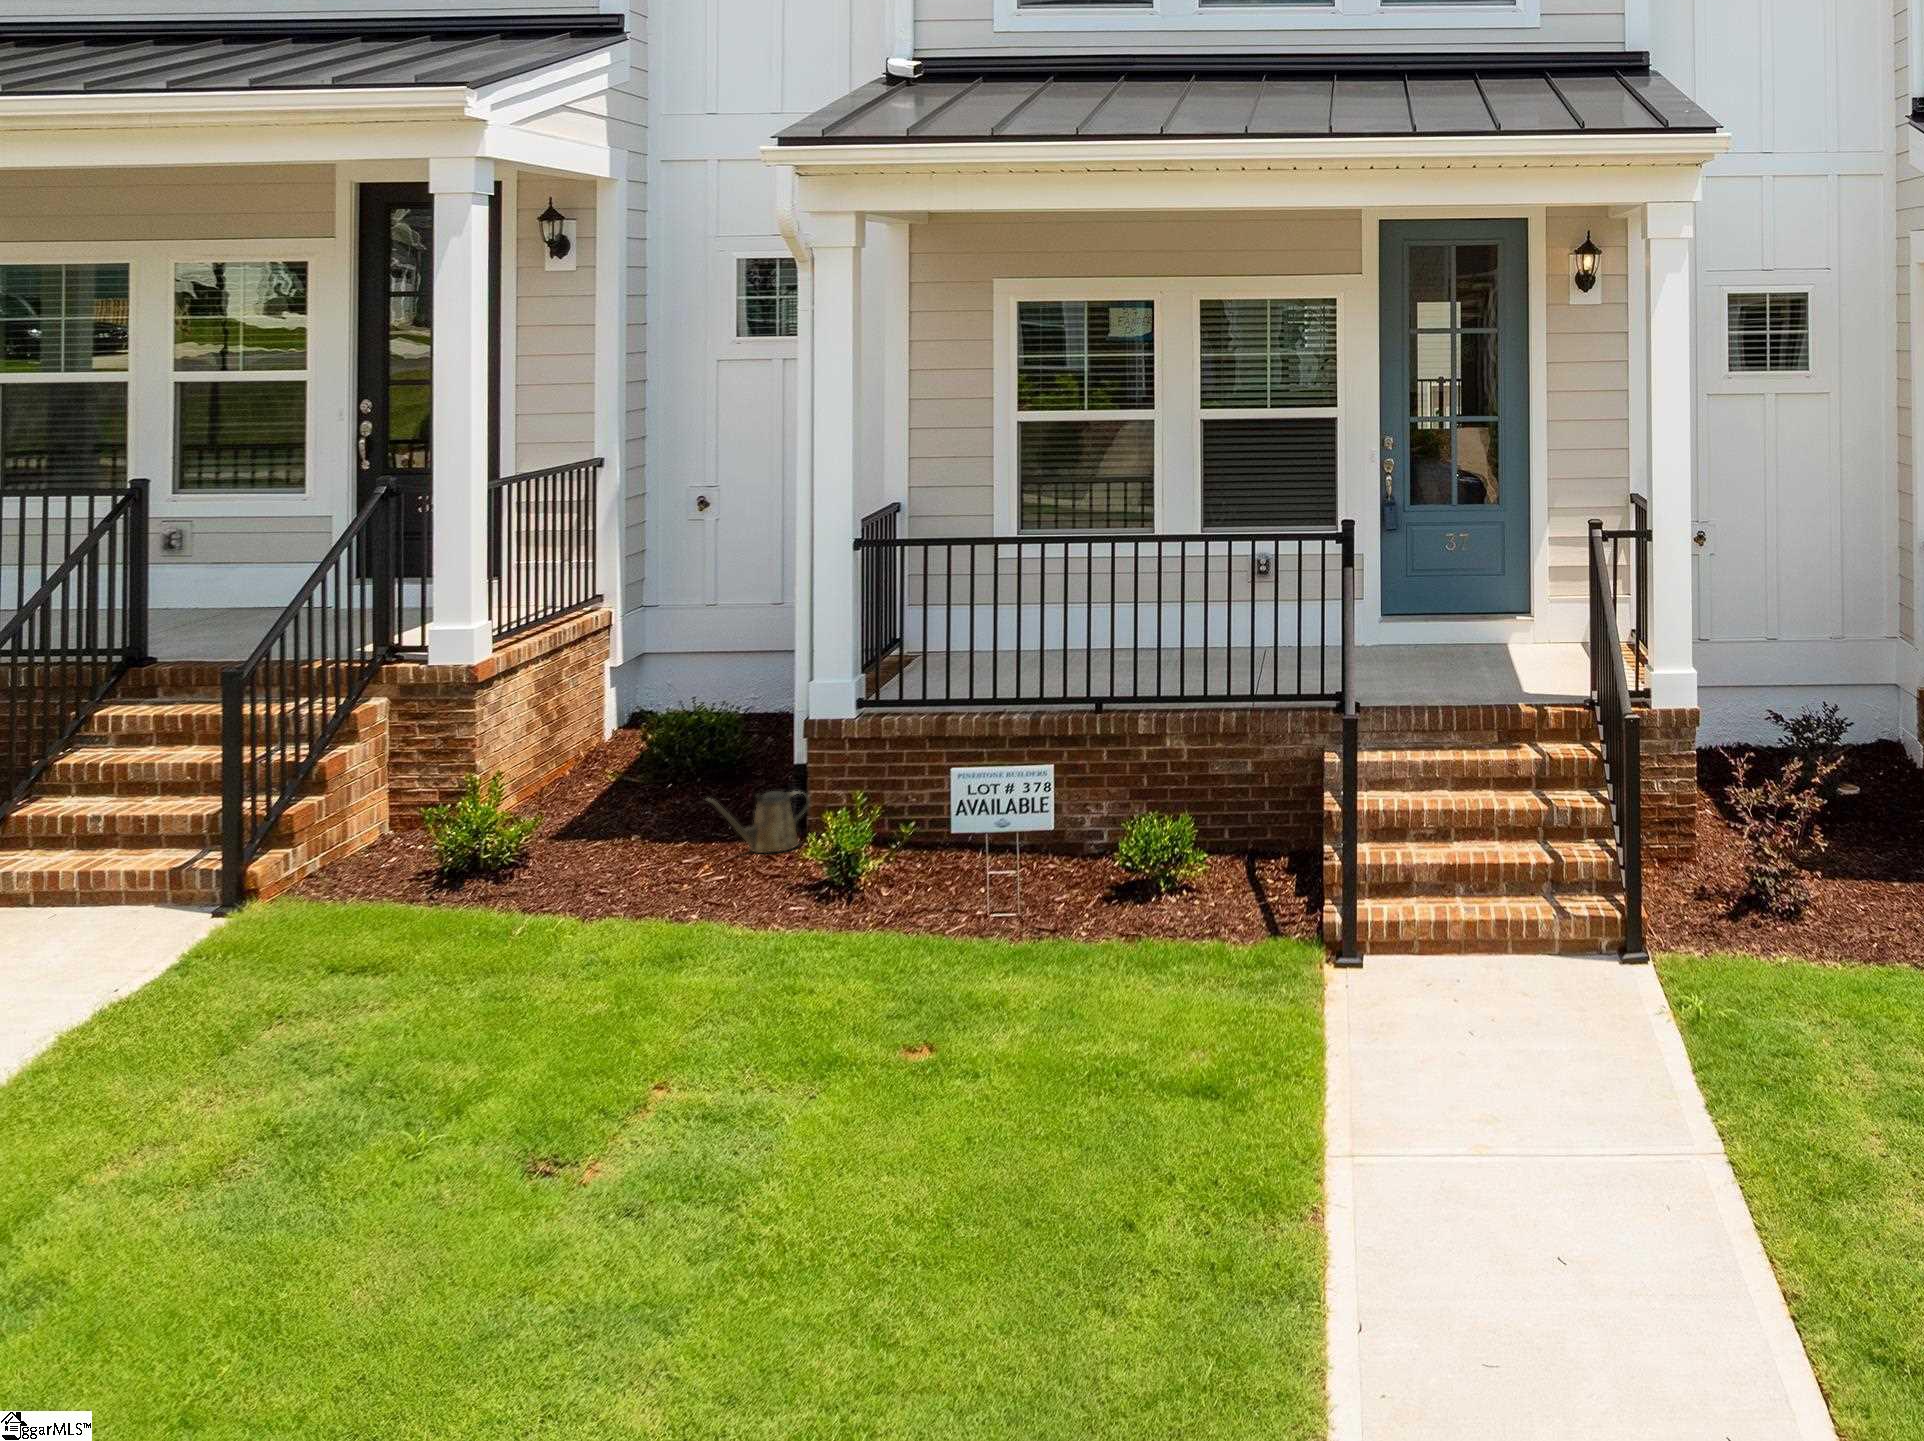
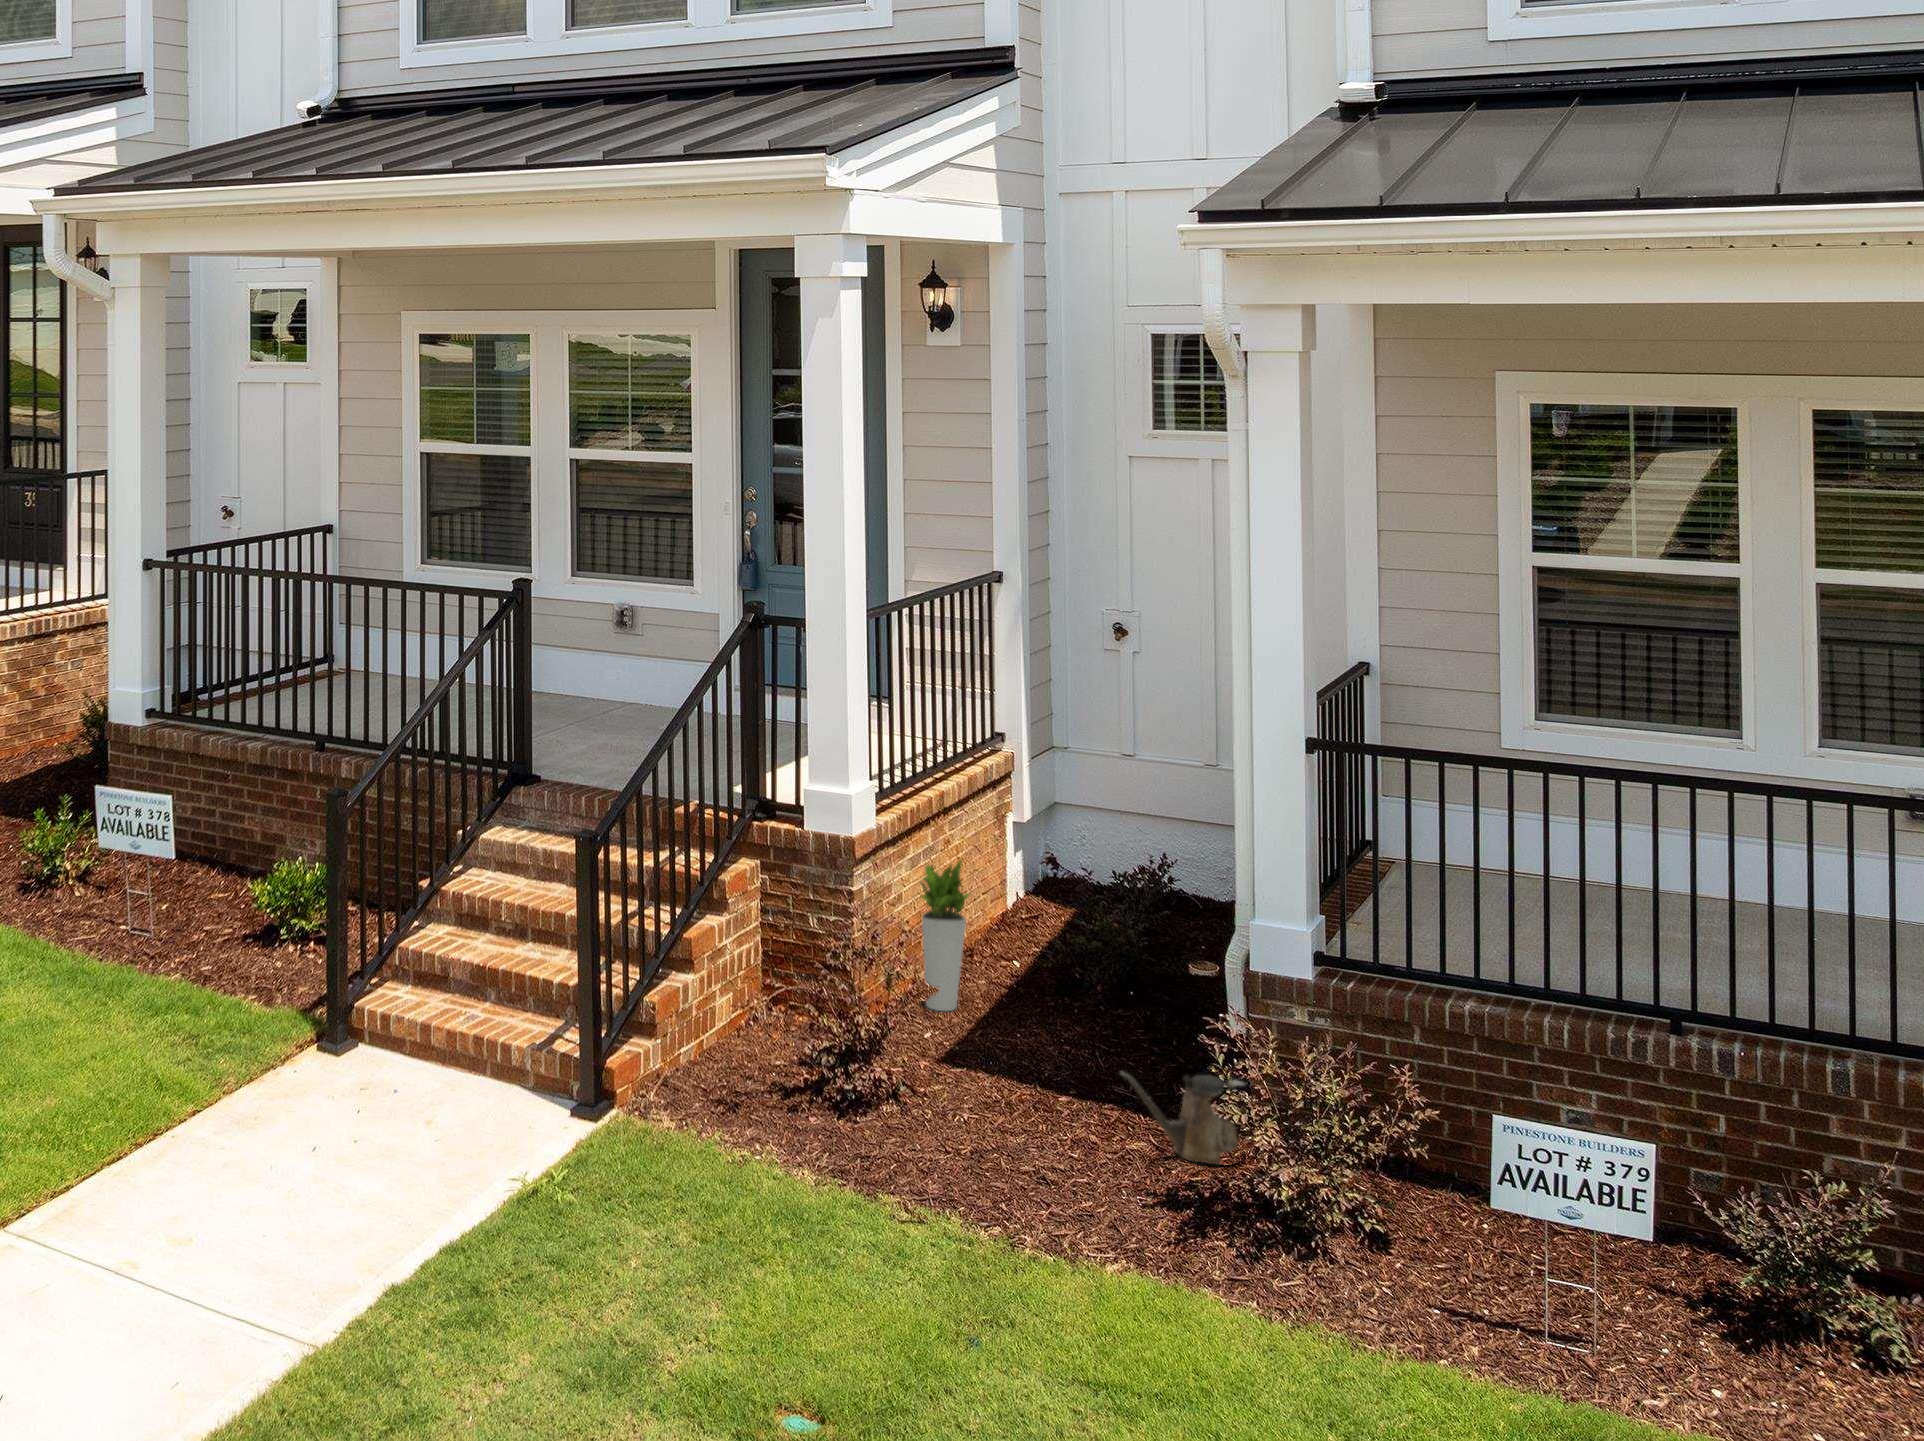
planter: none [542,671,594,795] -> present [918,860,970,1011]

